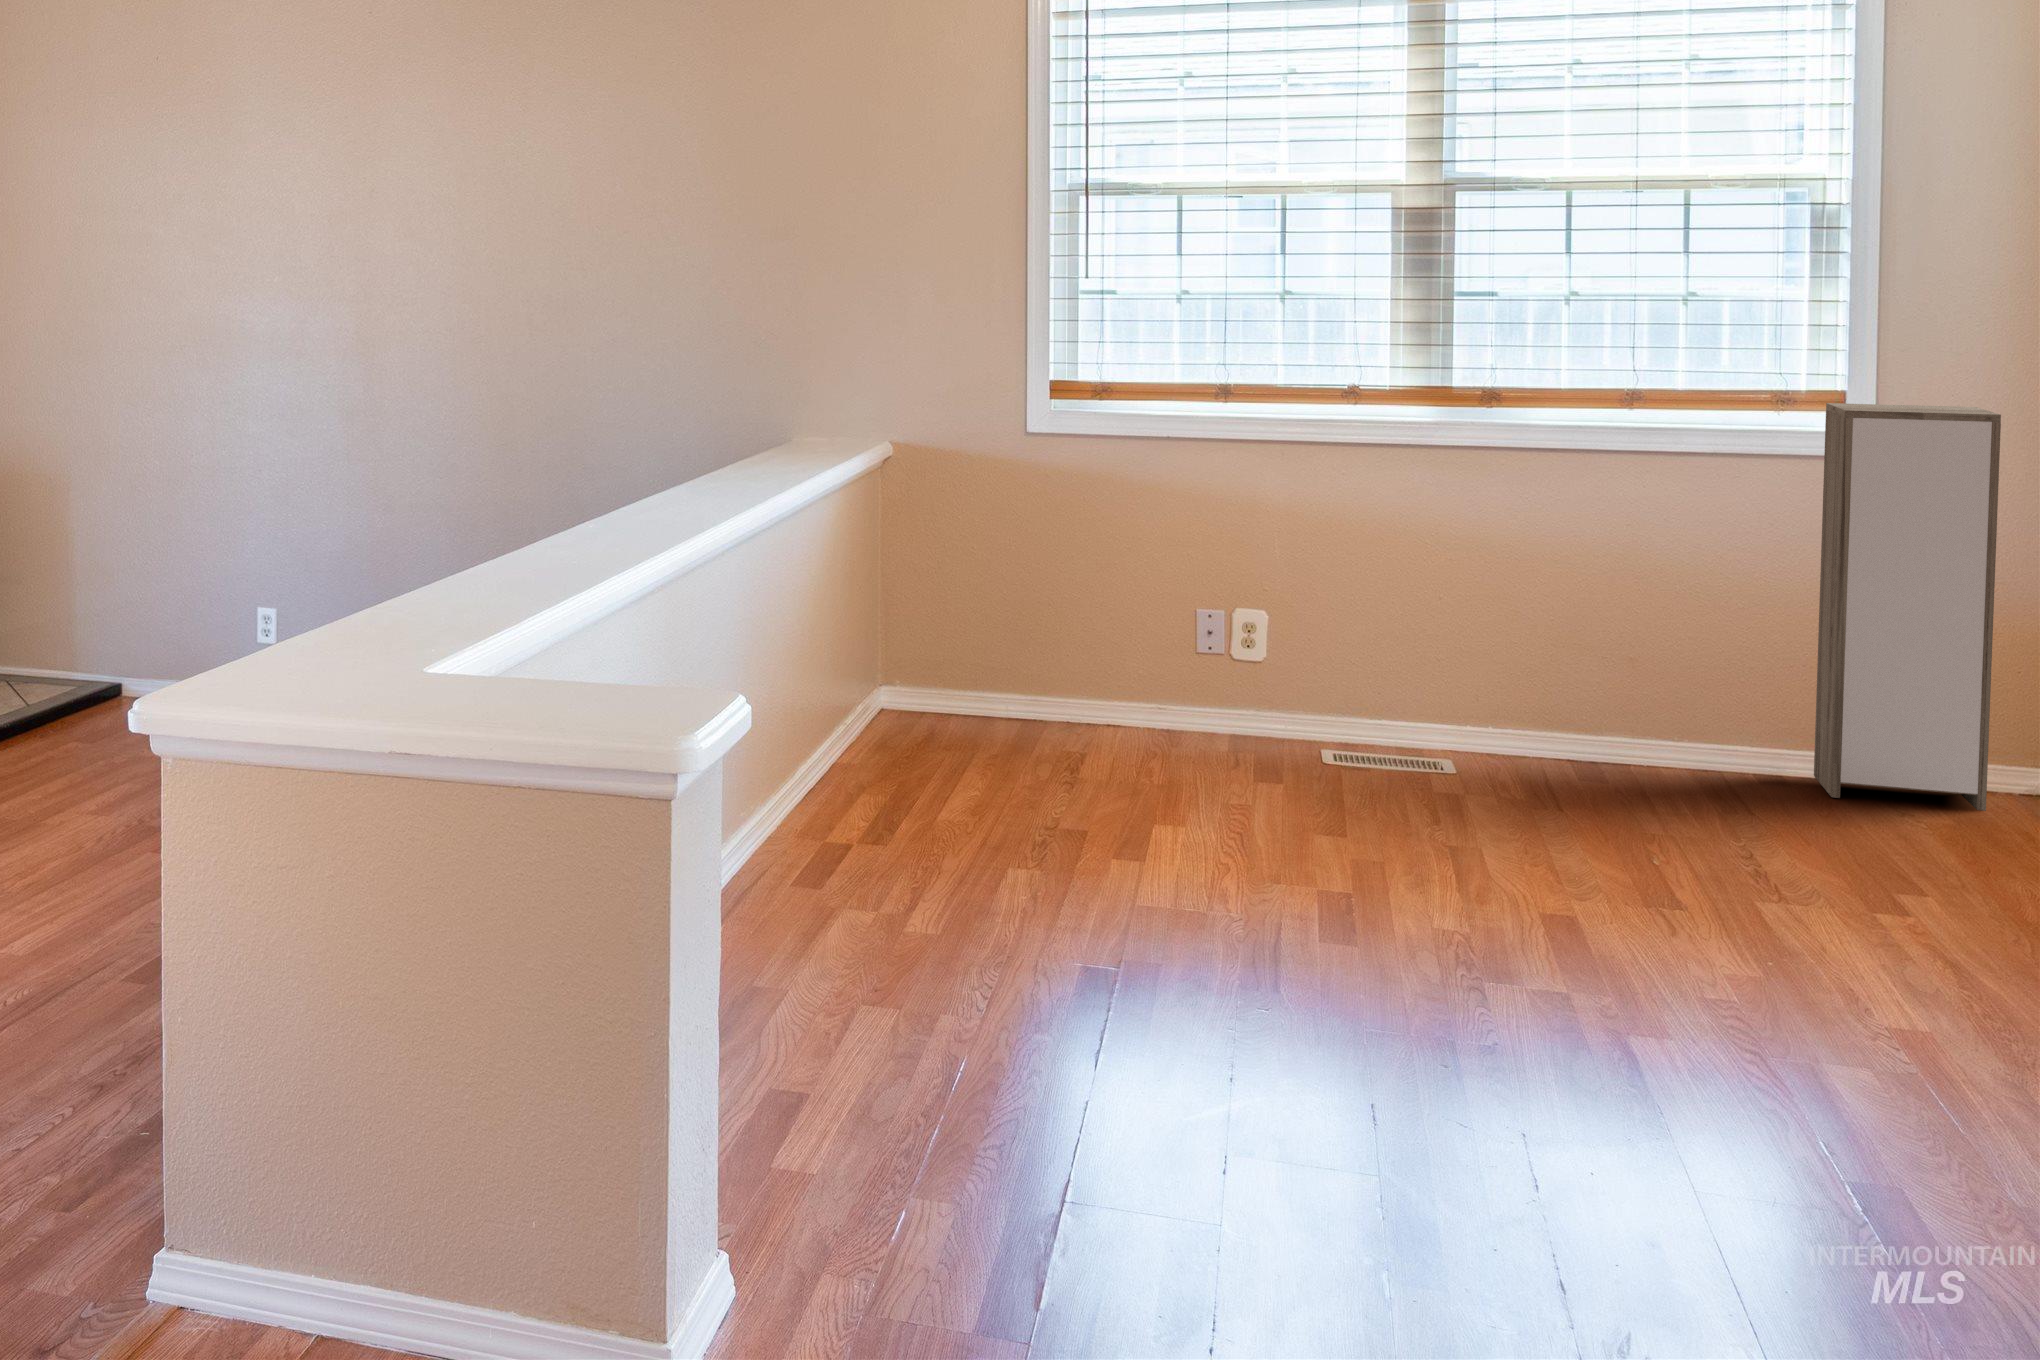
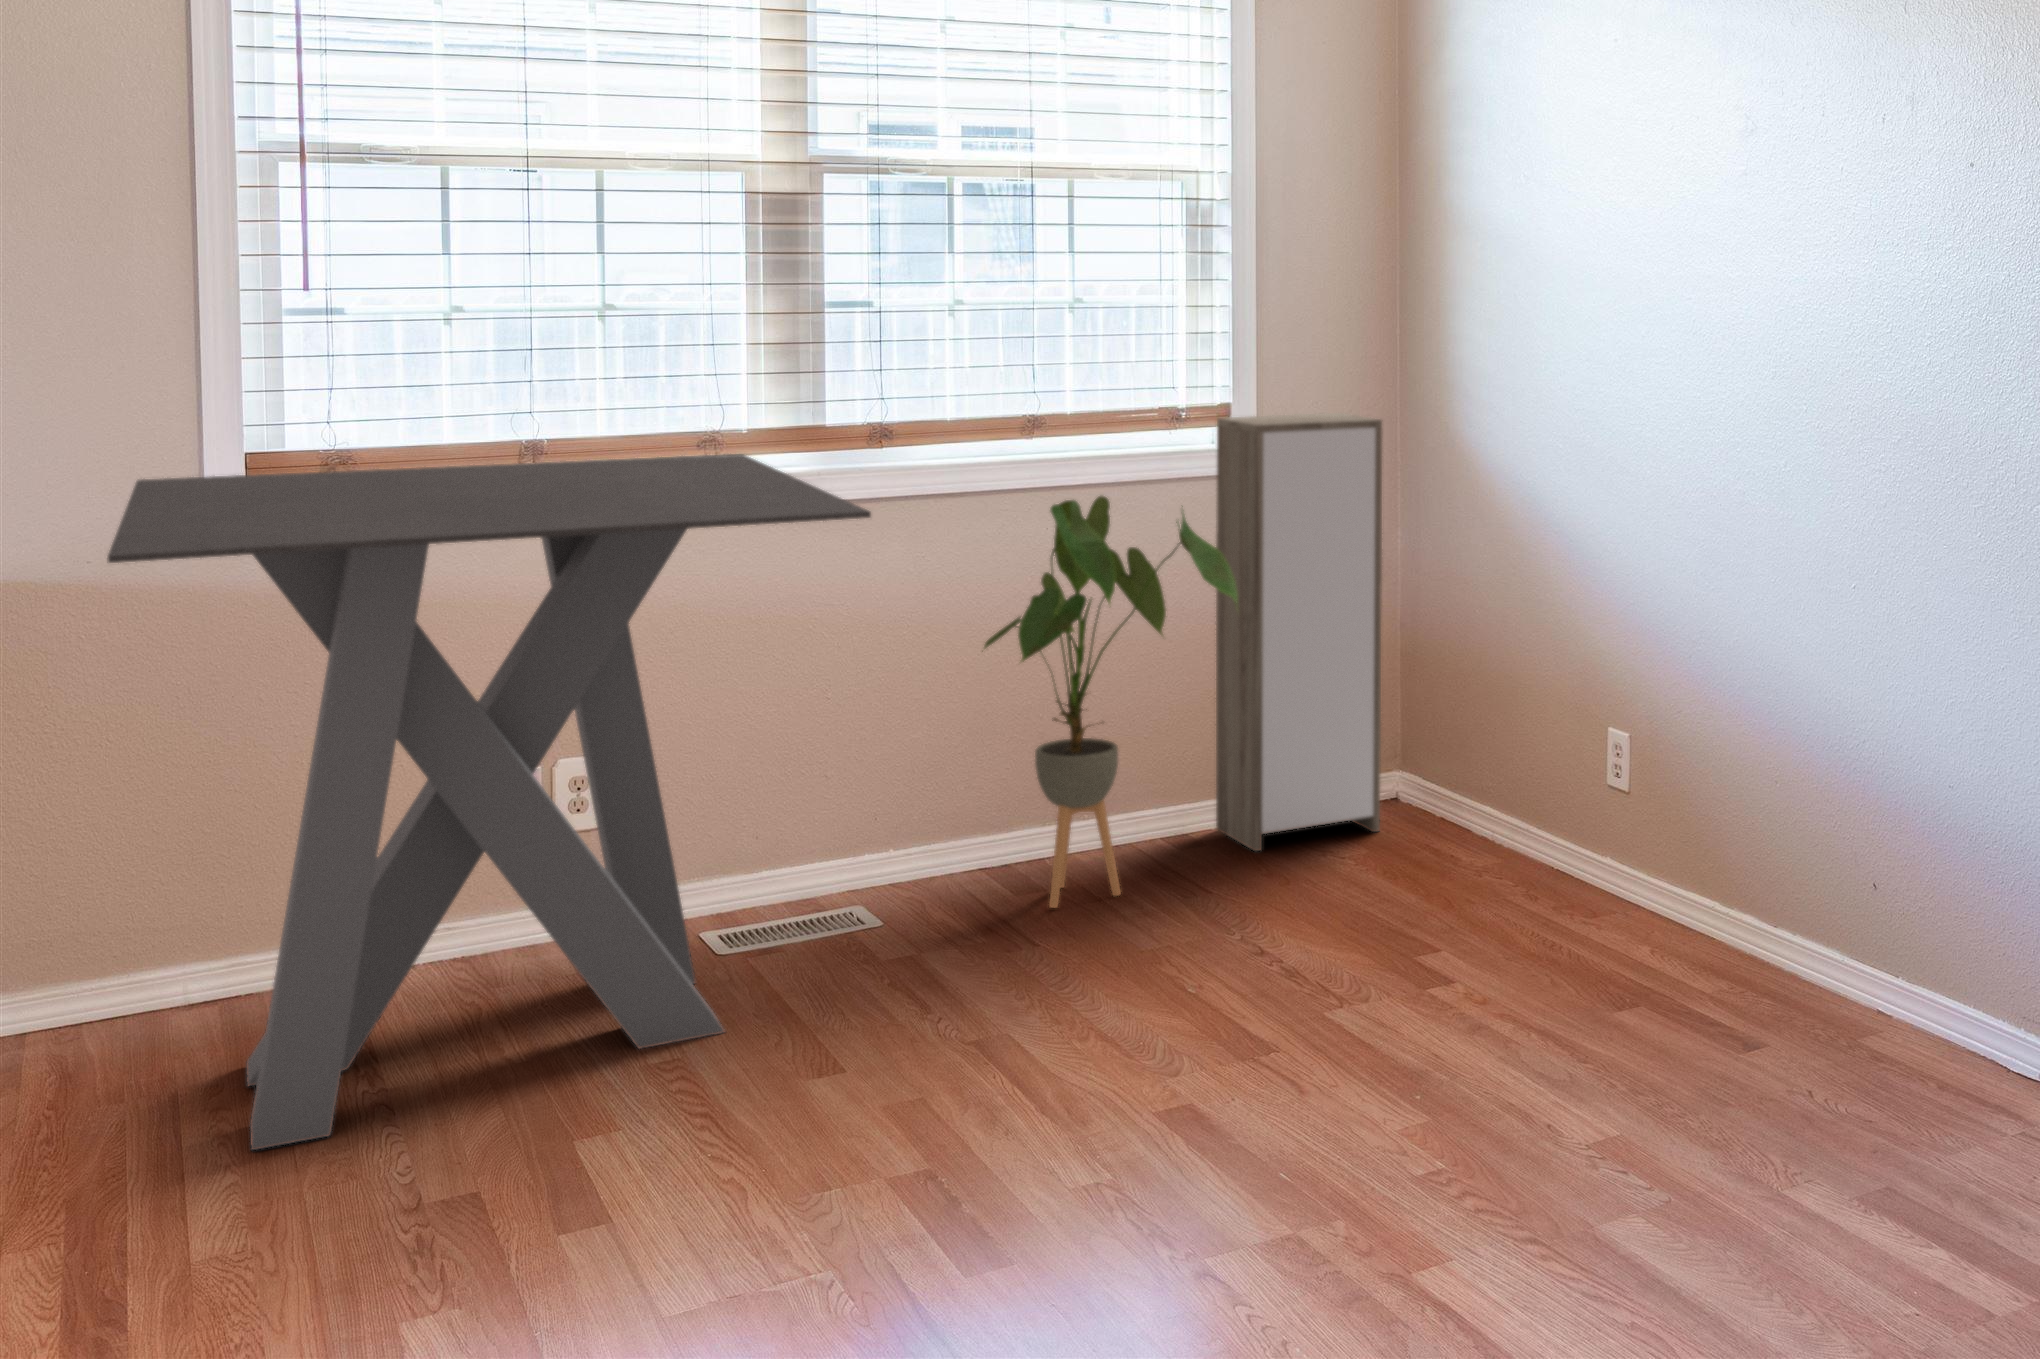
dining table: none [915,391,1371,803] -> present [107,454,871,1150]
house plant: none [1559,459,1786,797] -> present [984,496,1238,908]

